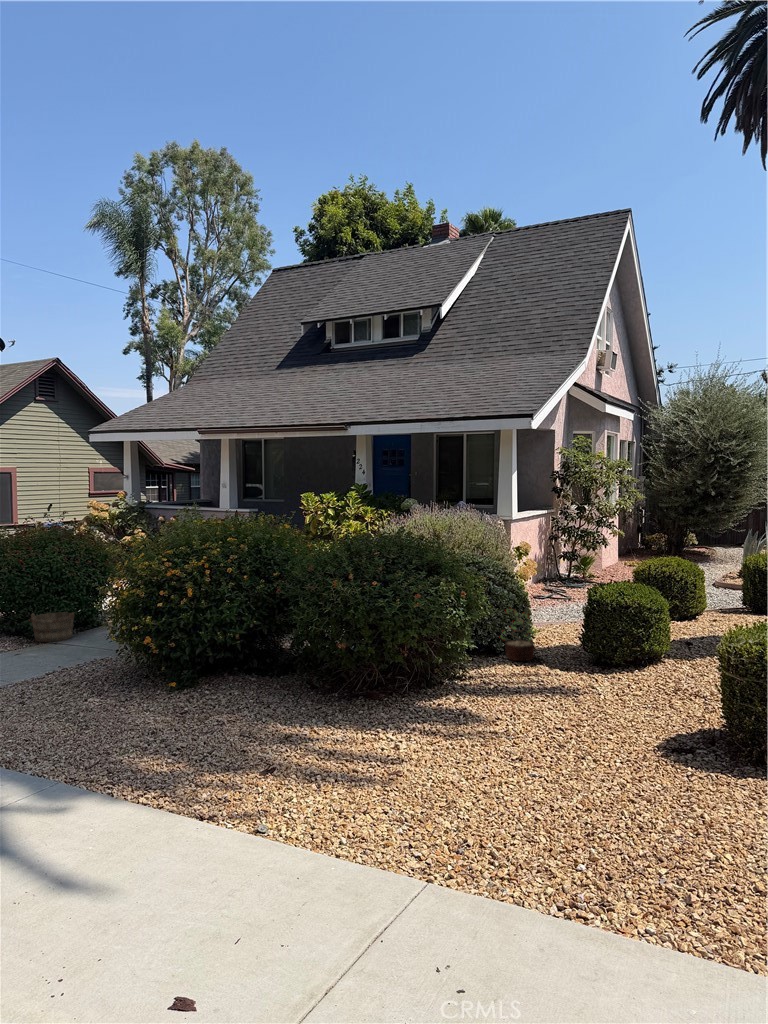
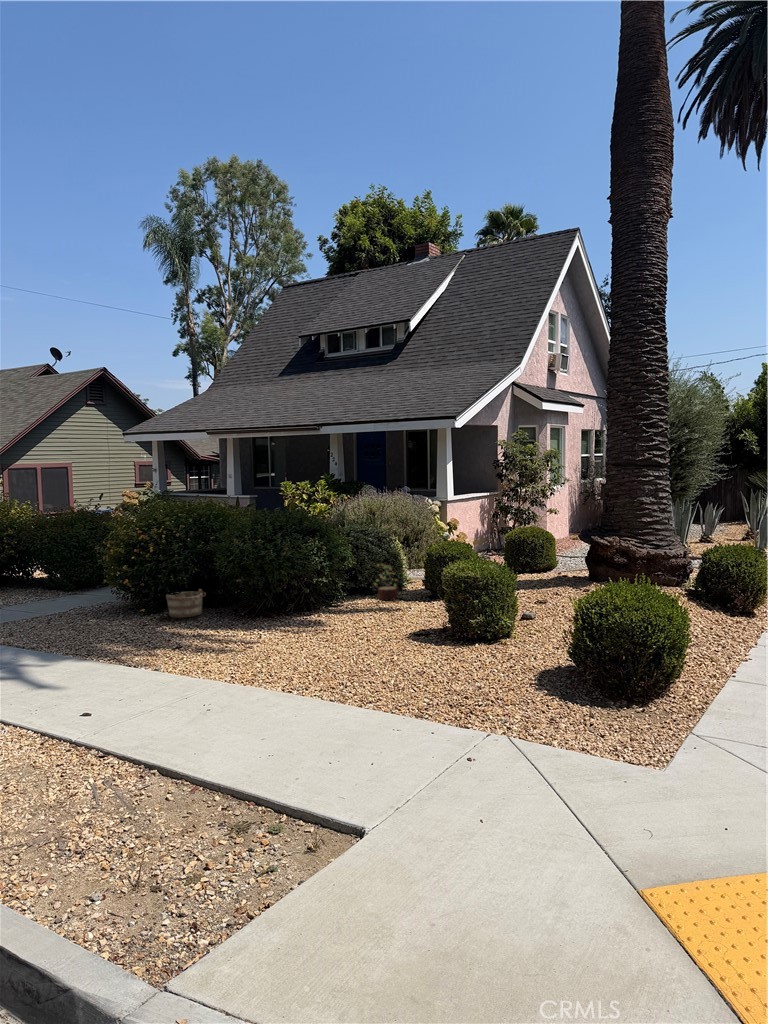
bucket: present [29,613,74,642] -> present [166,589,204,618]

